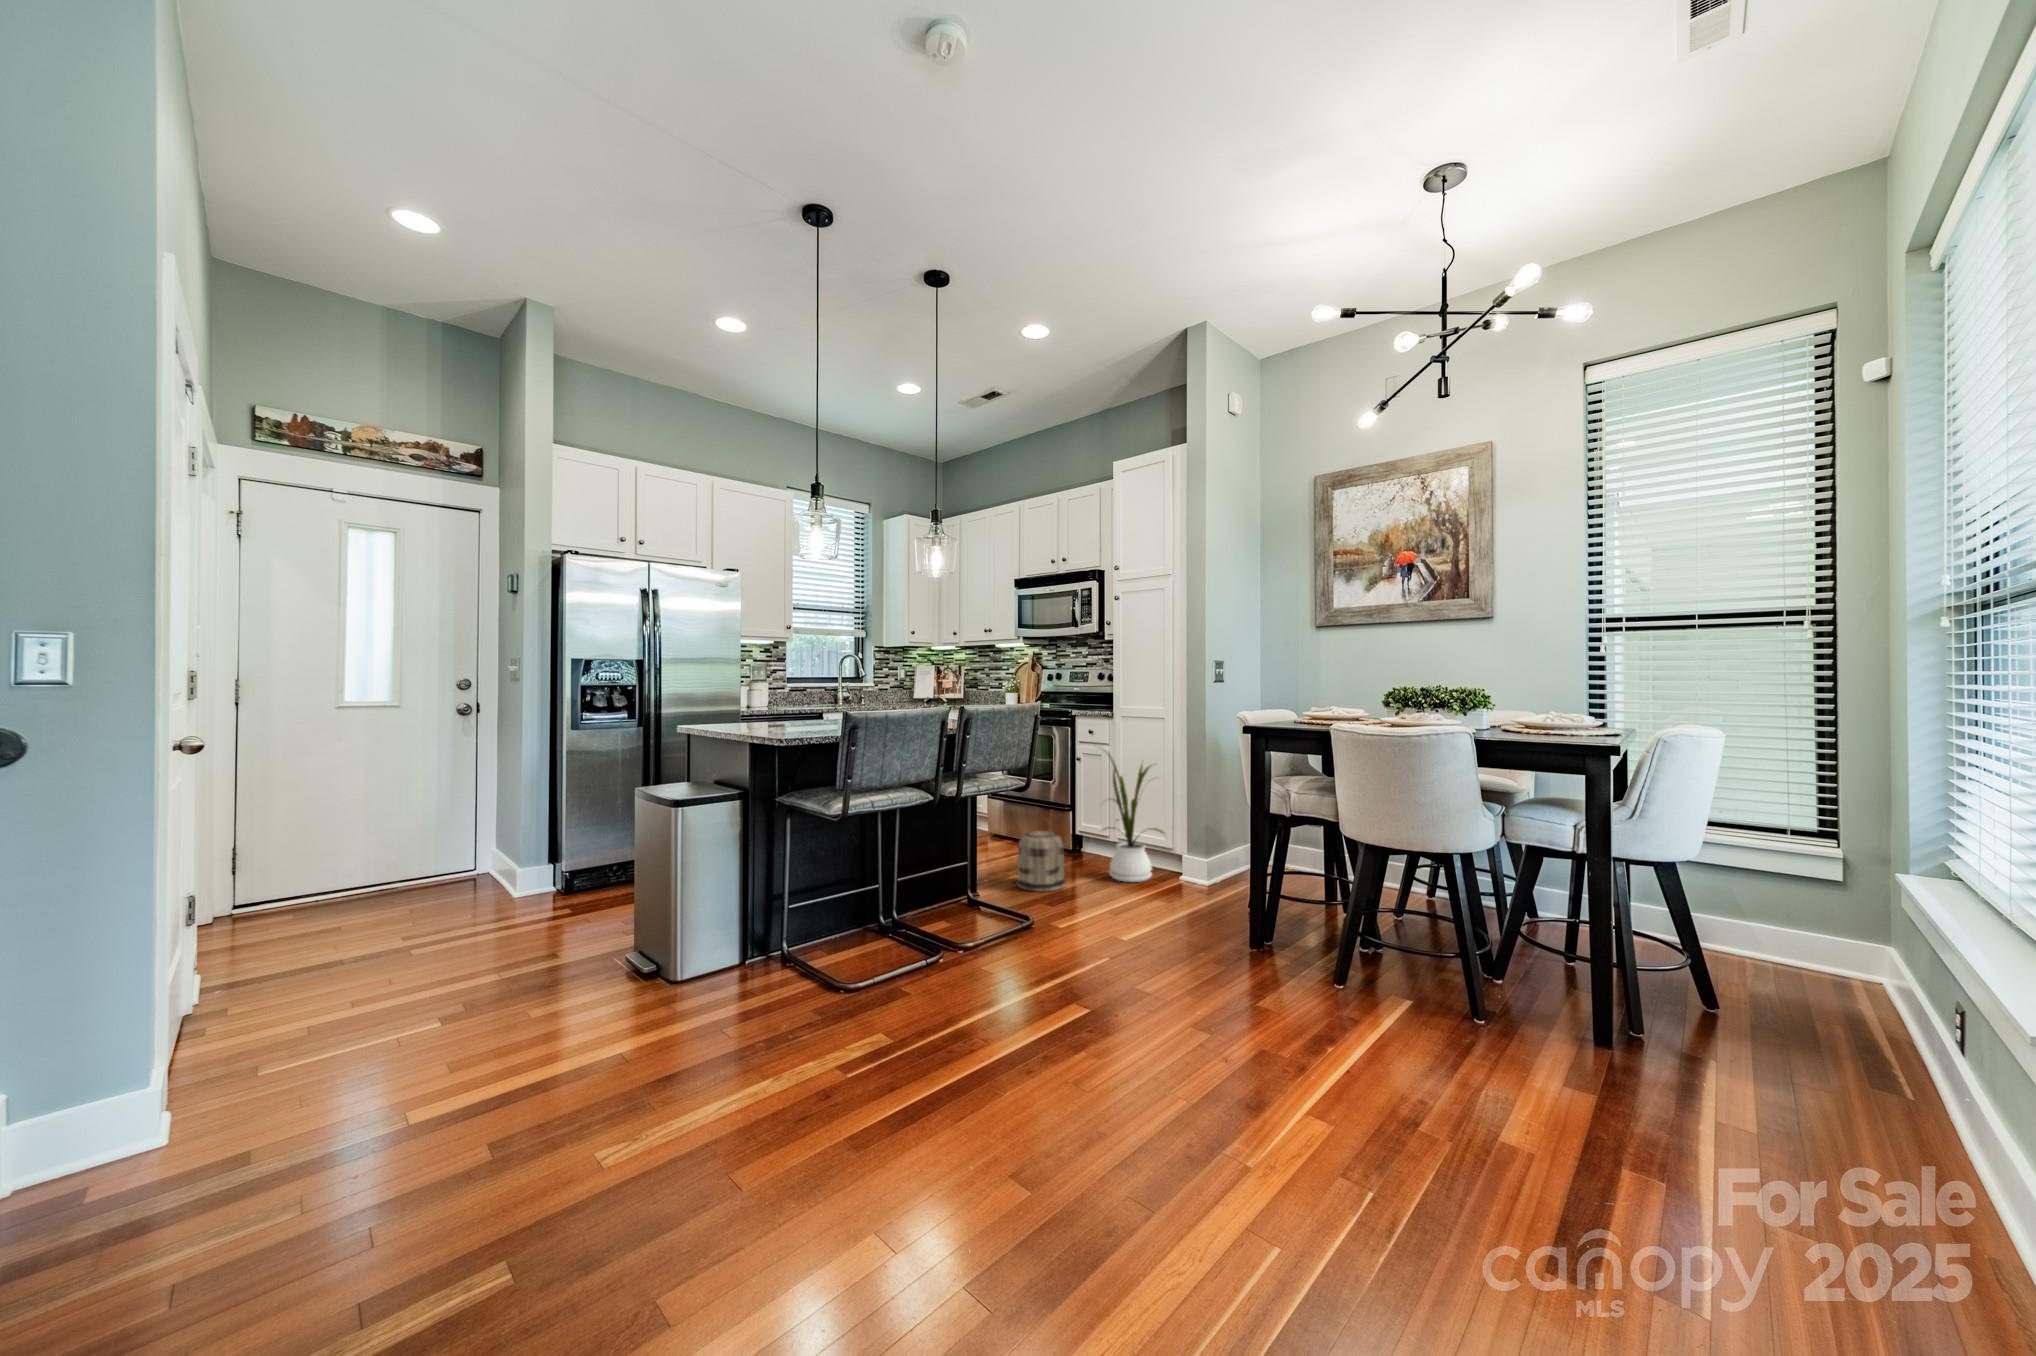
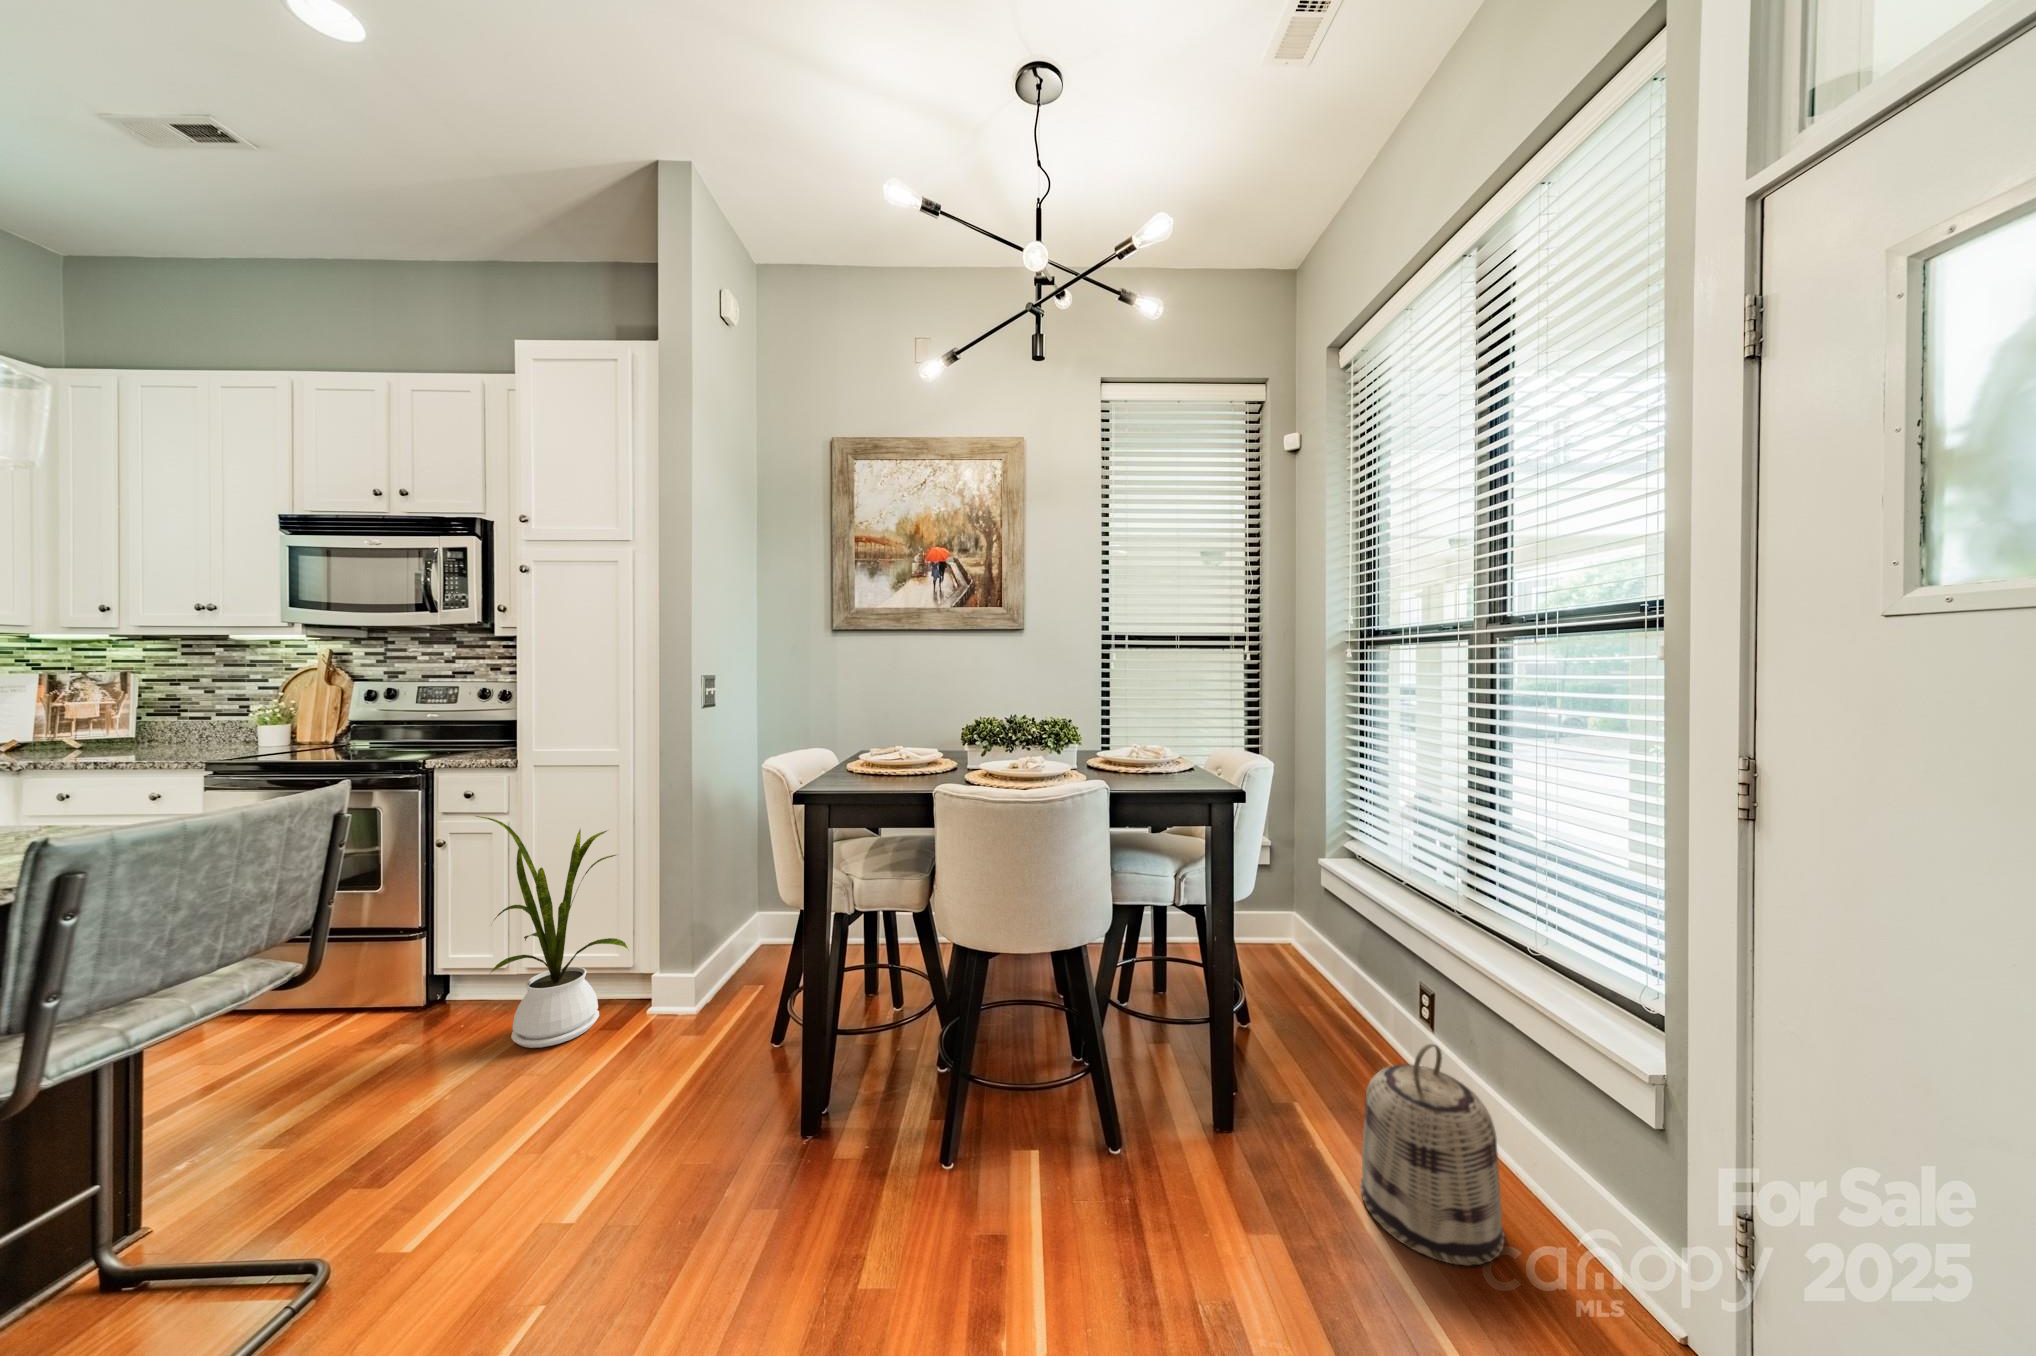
basket: present [1016,818,1066,892] -> present [1360,1044,1505,1266]

